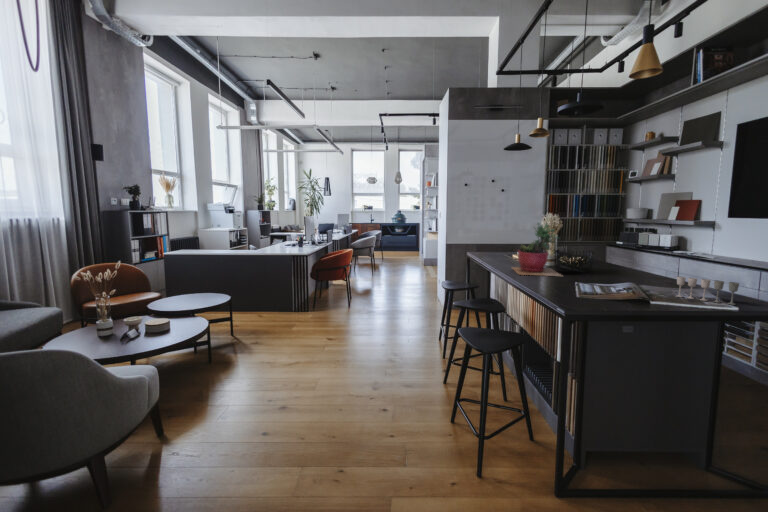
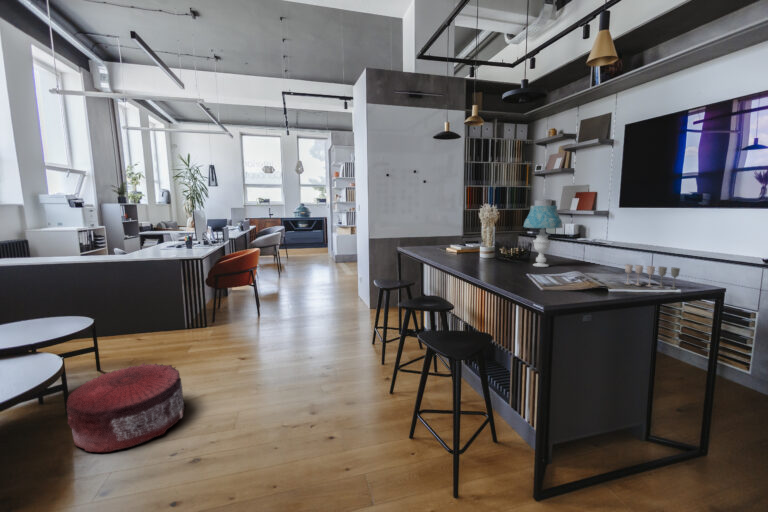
table lamp: none [582,215,624,276] -> present [524,206,563,267]
succulent plant: present [512,223,561,276] -> none [454,214,510,270]
pouf: none [206,332,284,393] -> present [67,363,185,452]

